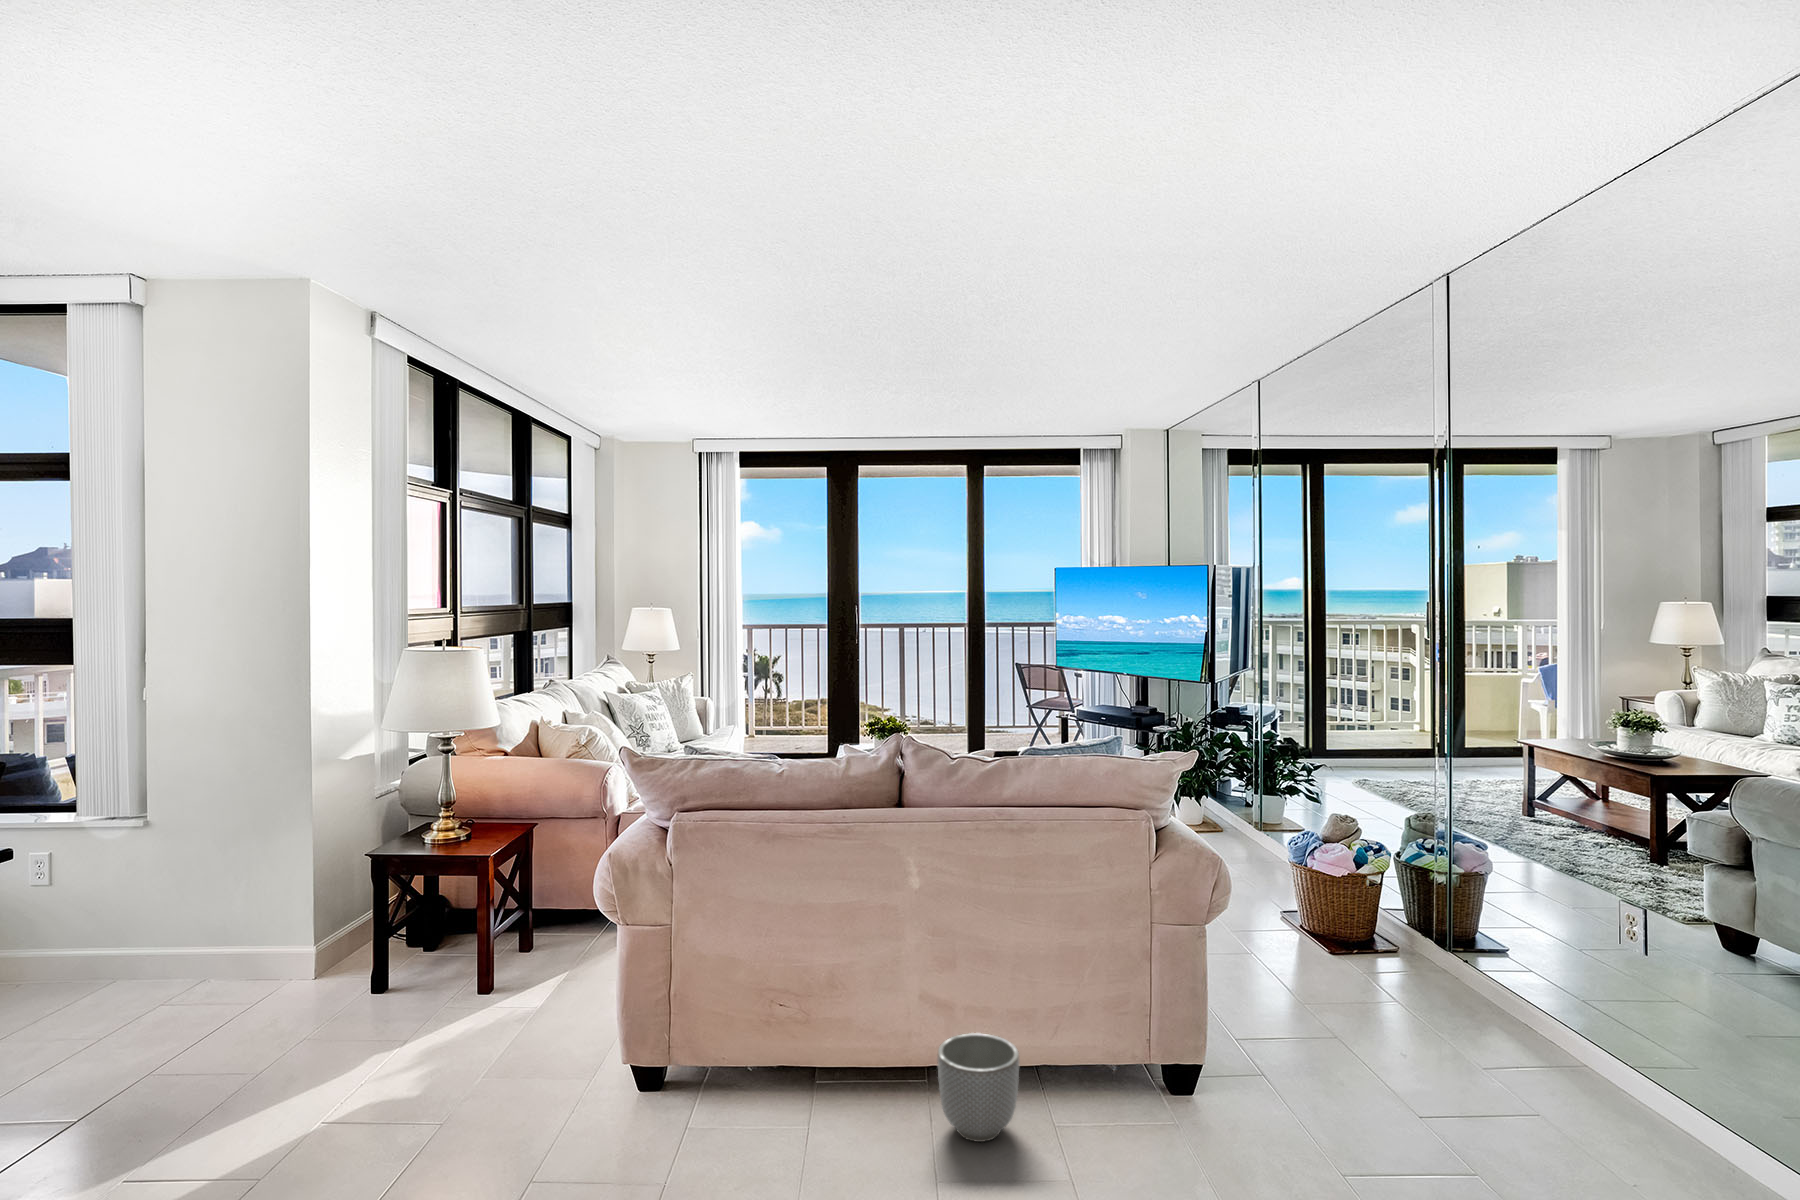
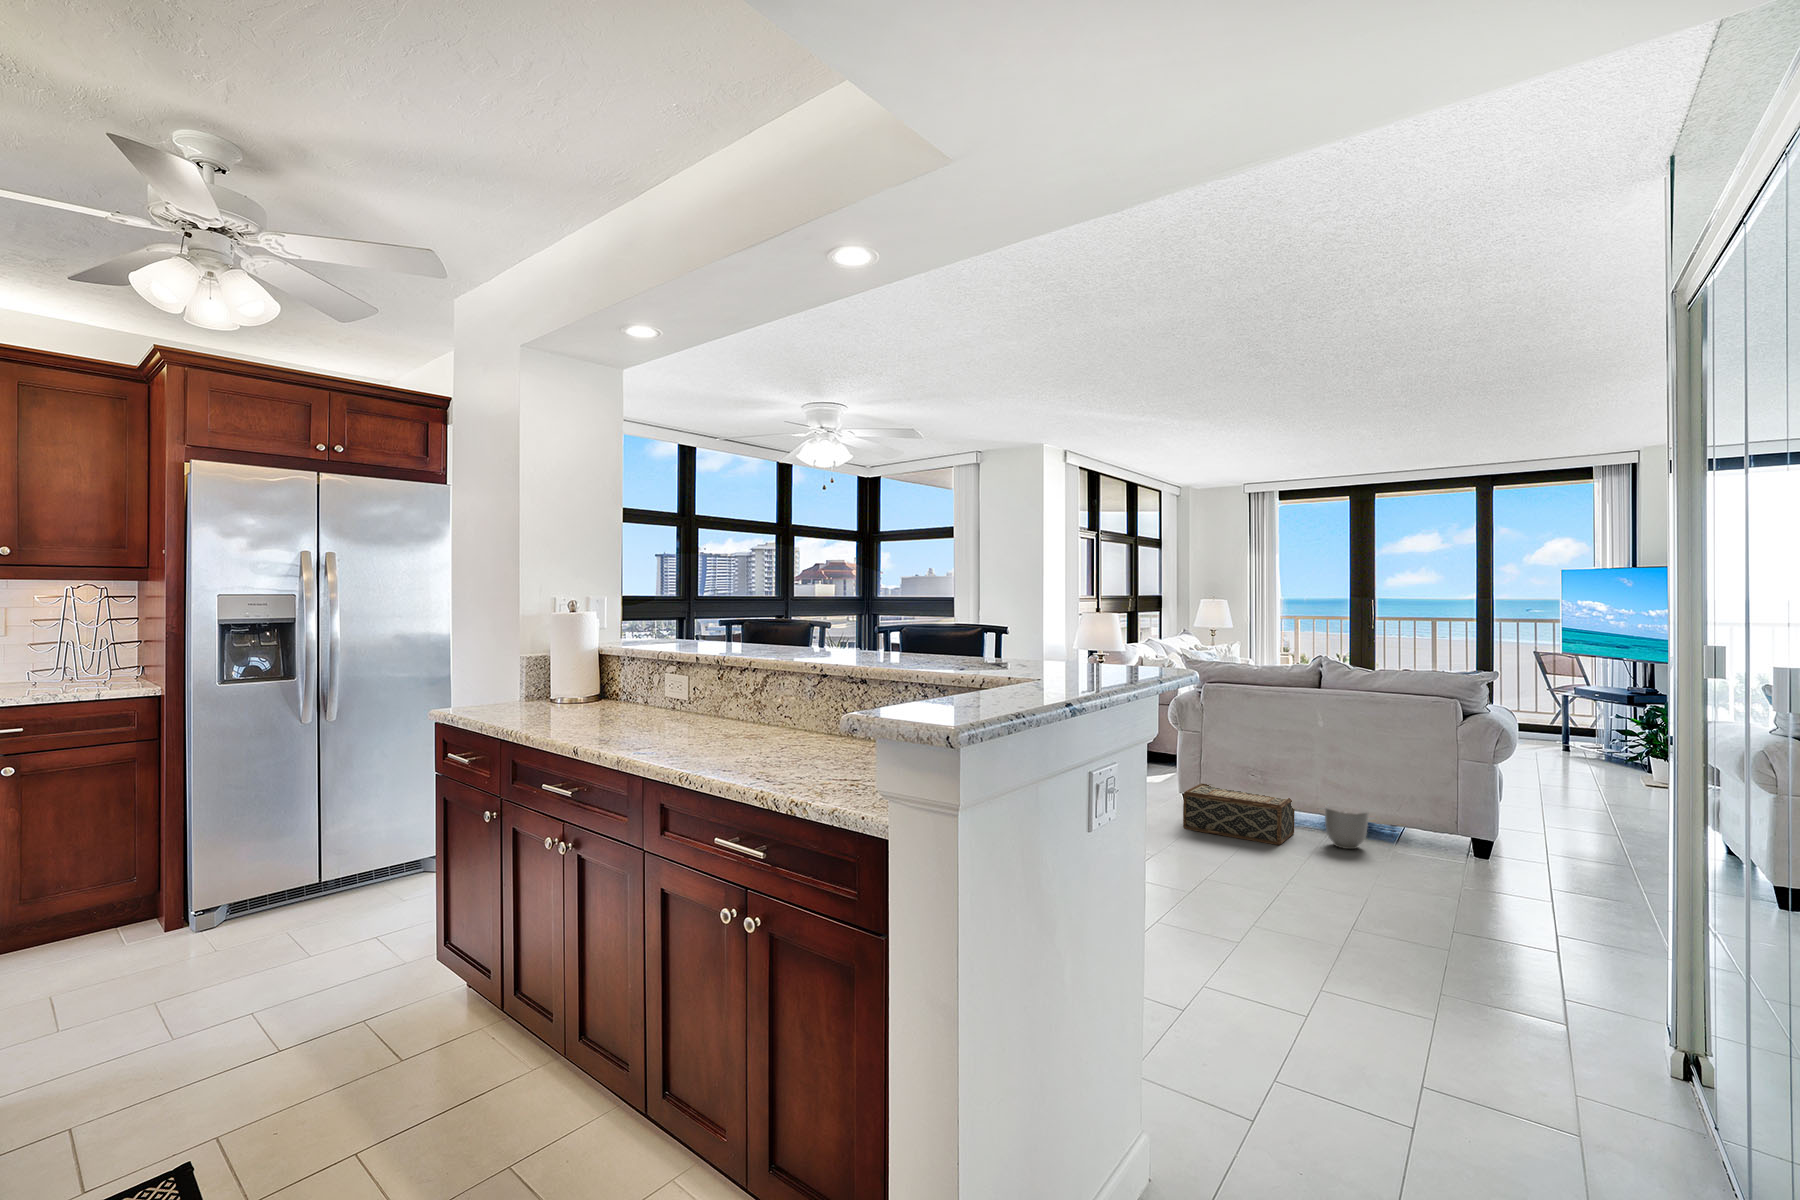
woven basket: none [641,1029,871,1176] -> present [1183,783,1295,845]

